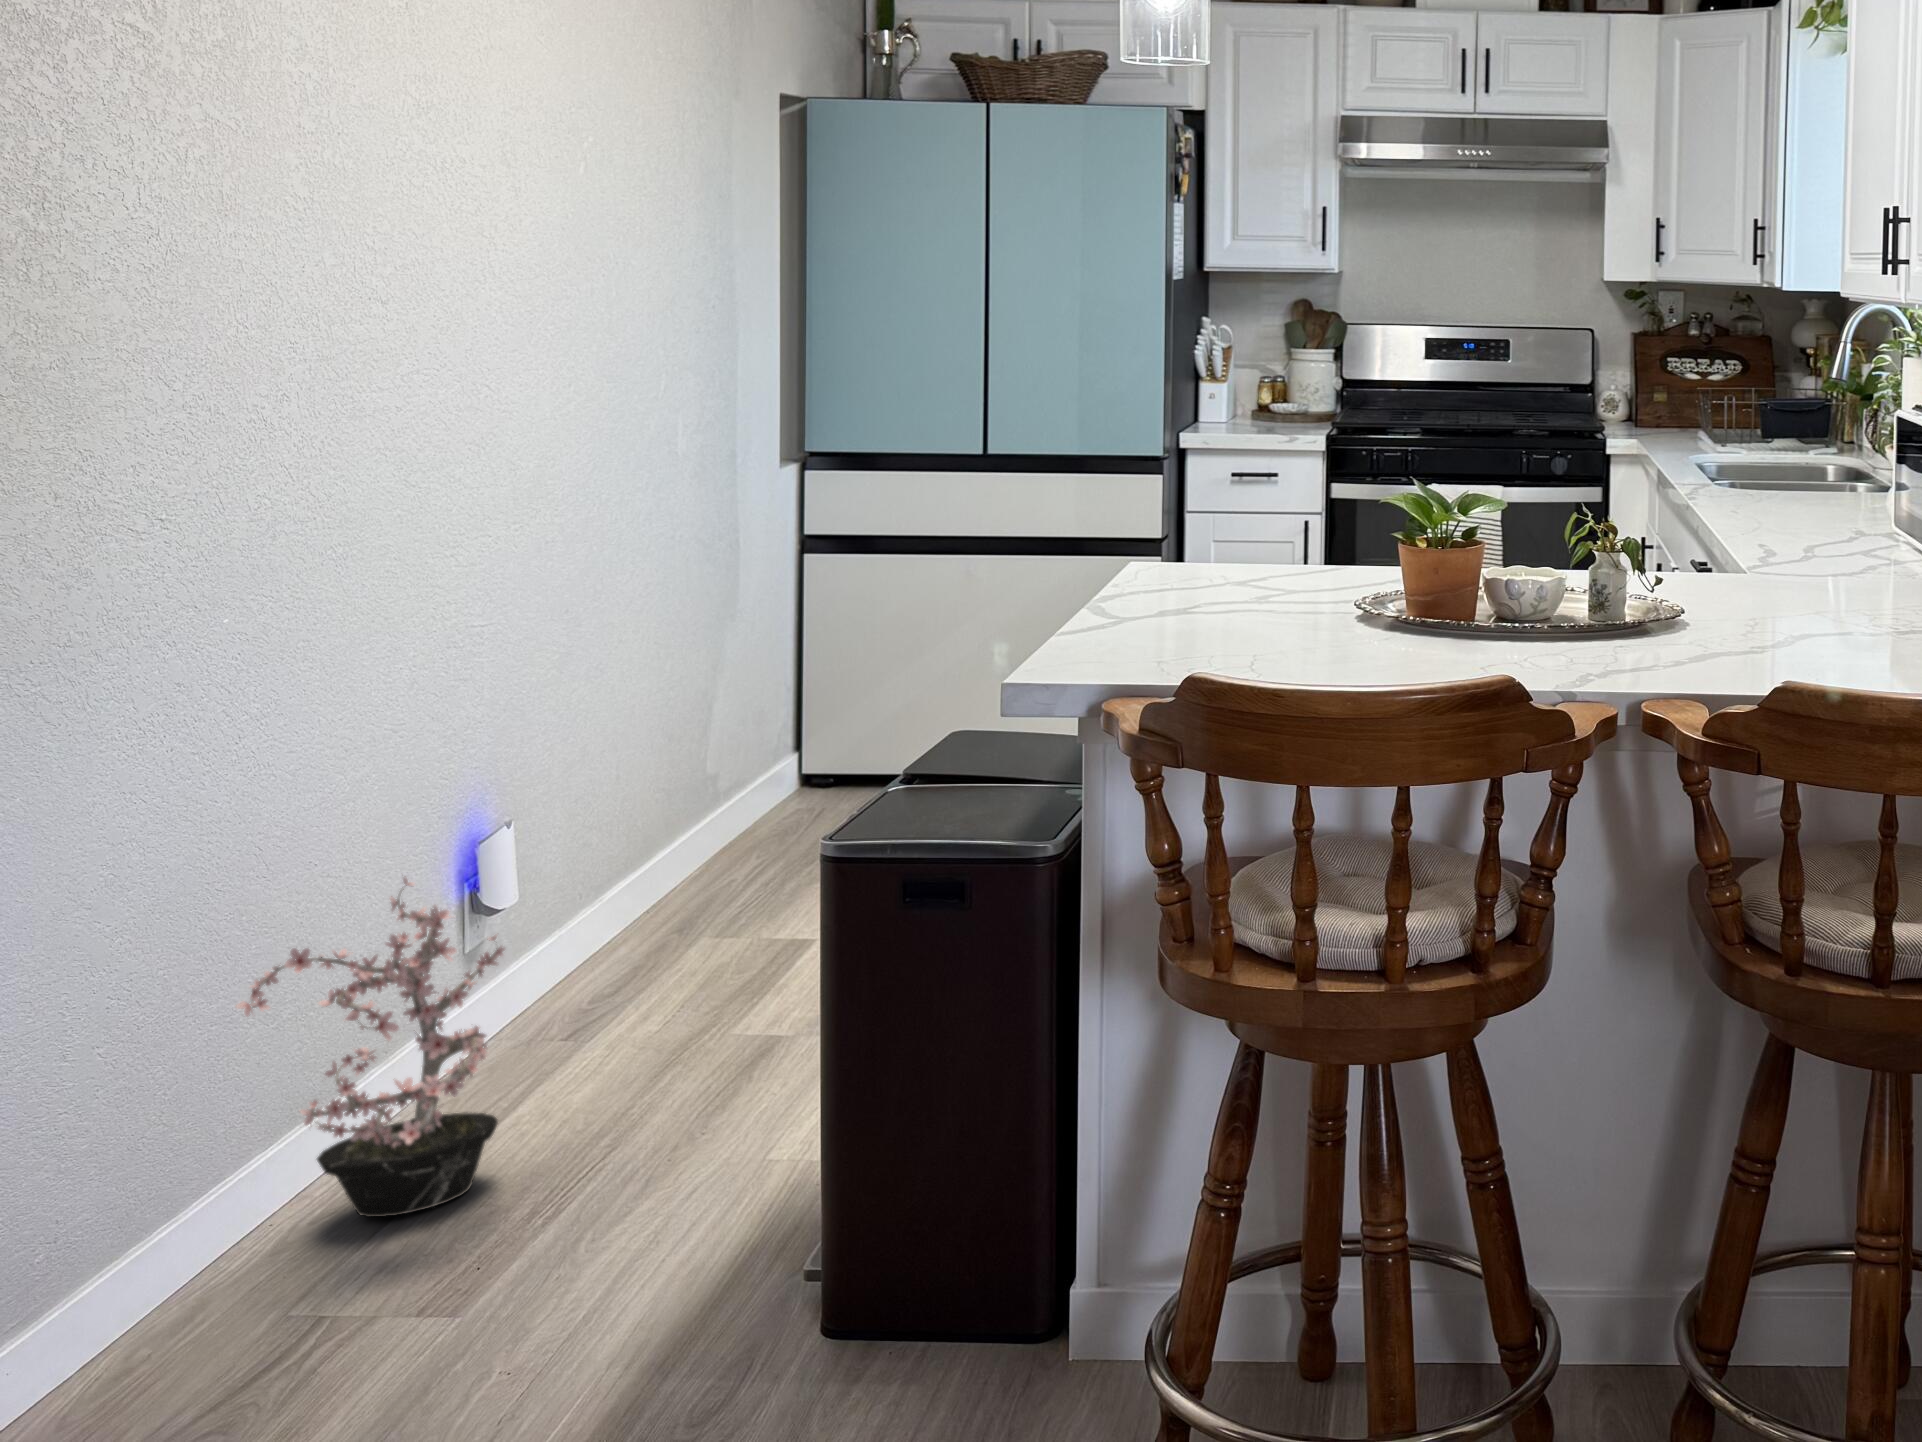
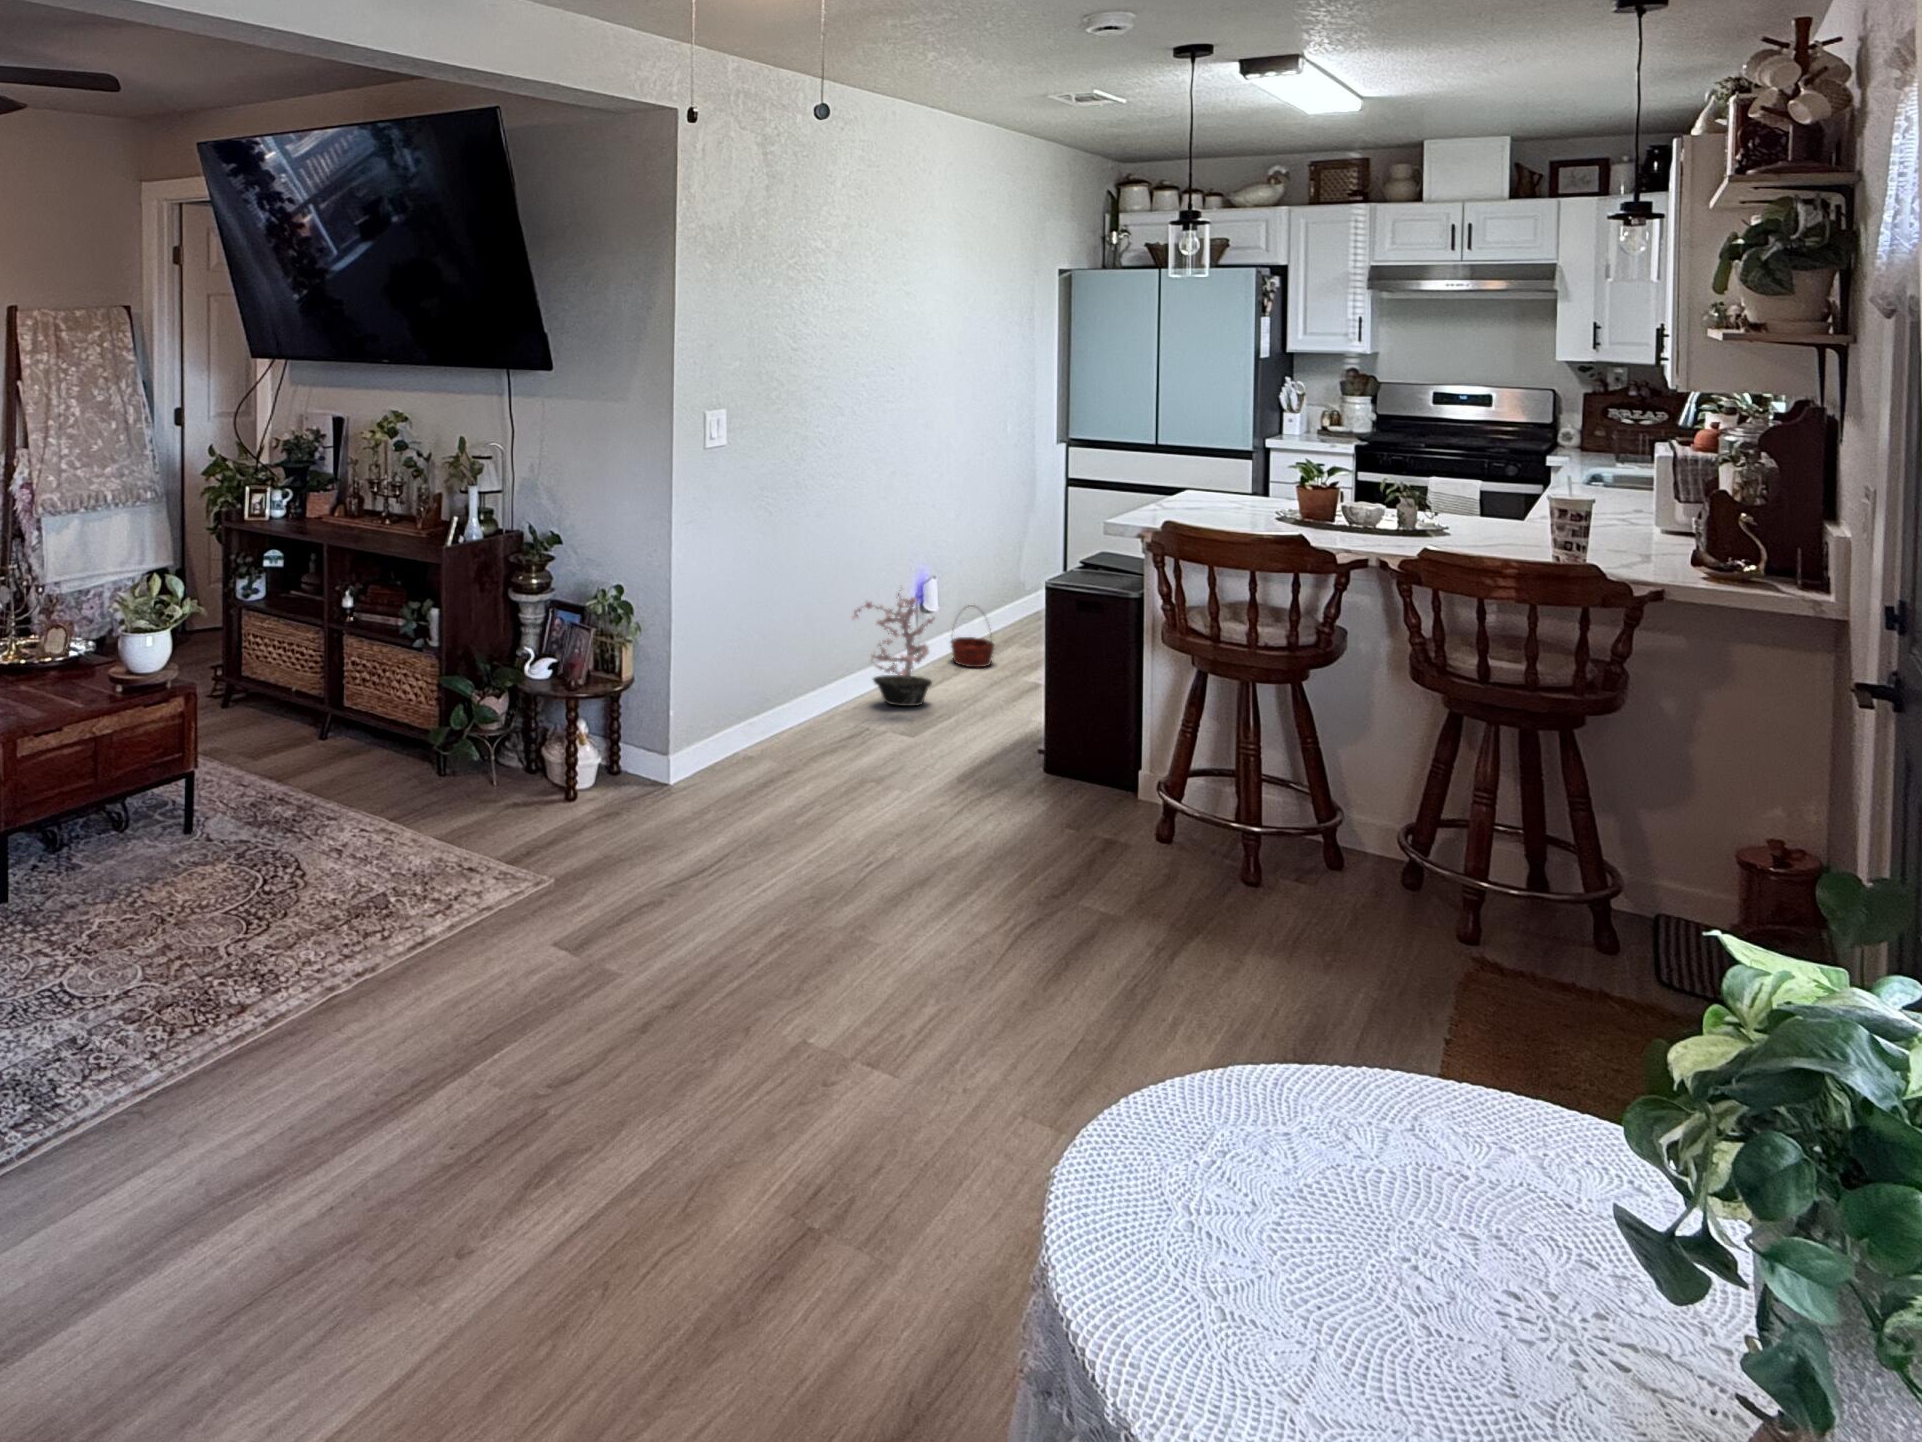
basket: none [546,871,663,1025] -> present [951,605,994,667]

